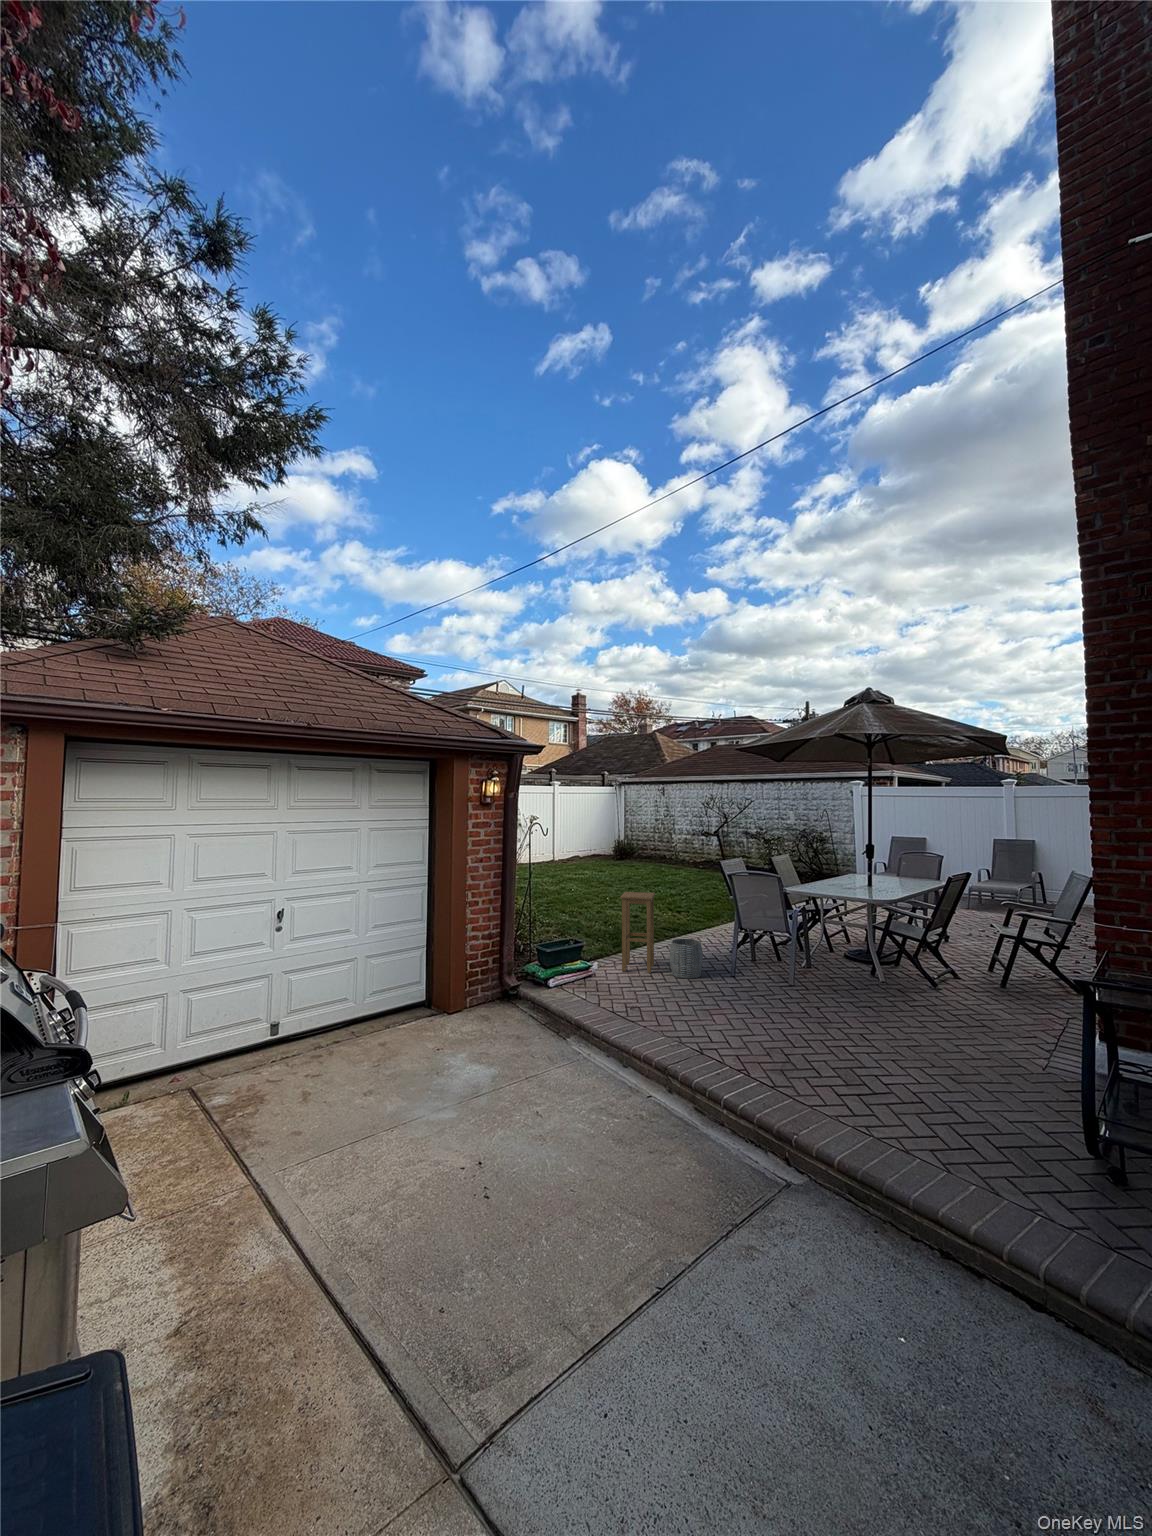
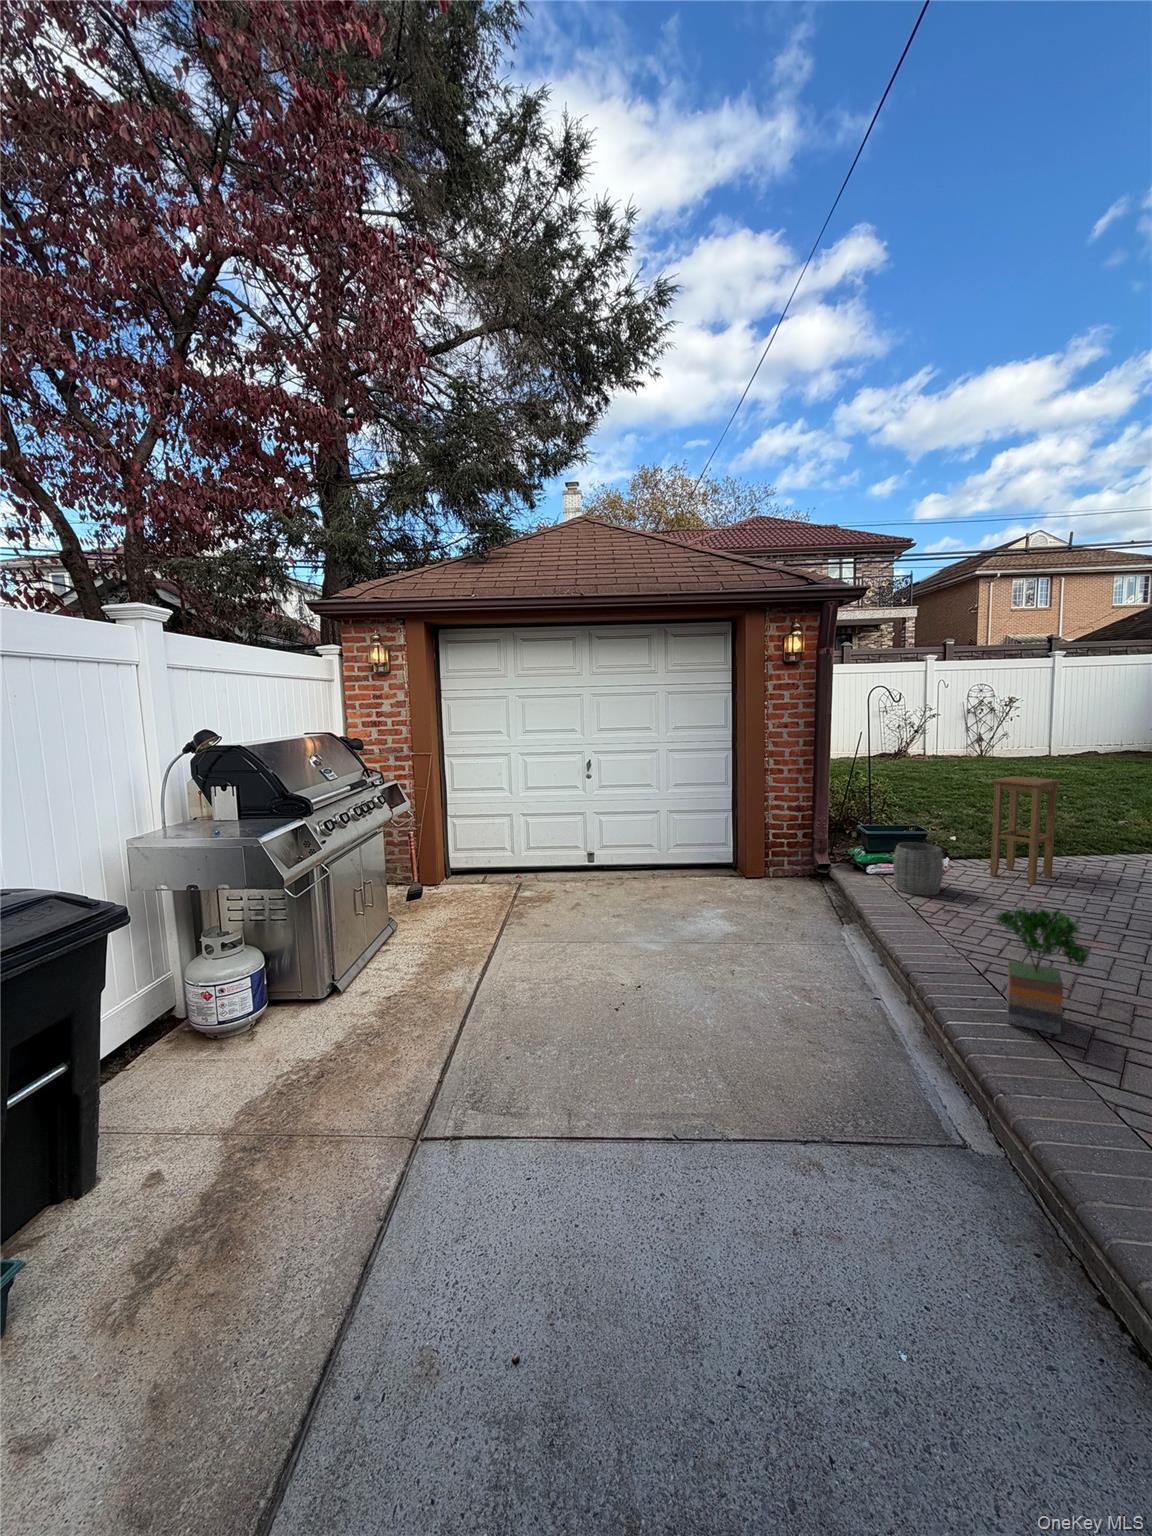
woven basket: present [670,939,703,979] -> present [893,843,944,895]
potted tree: none [723,994,784,1084] -> present [996,908,1090,1034]

